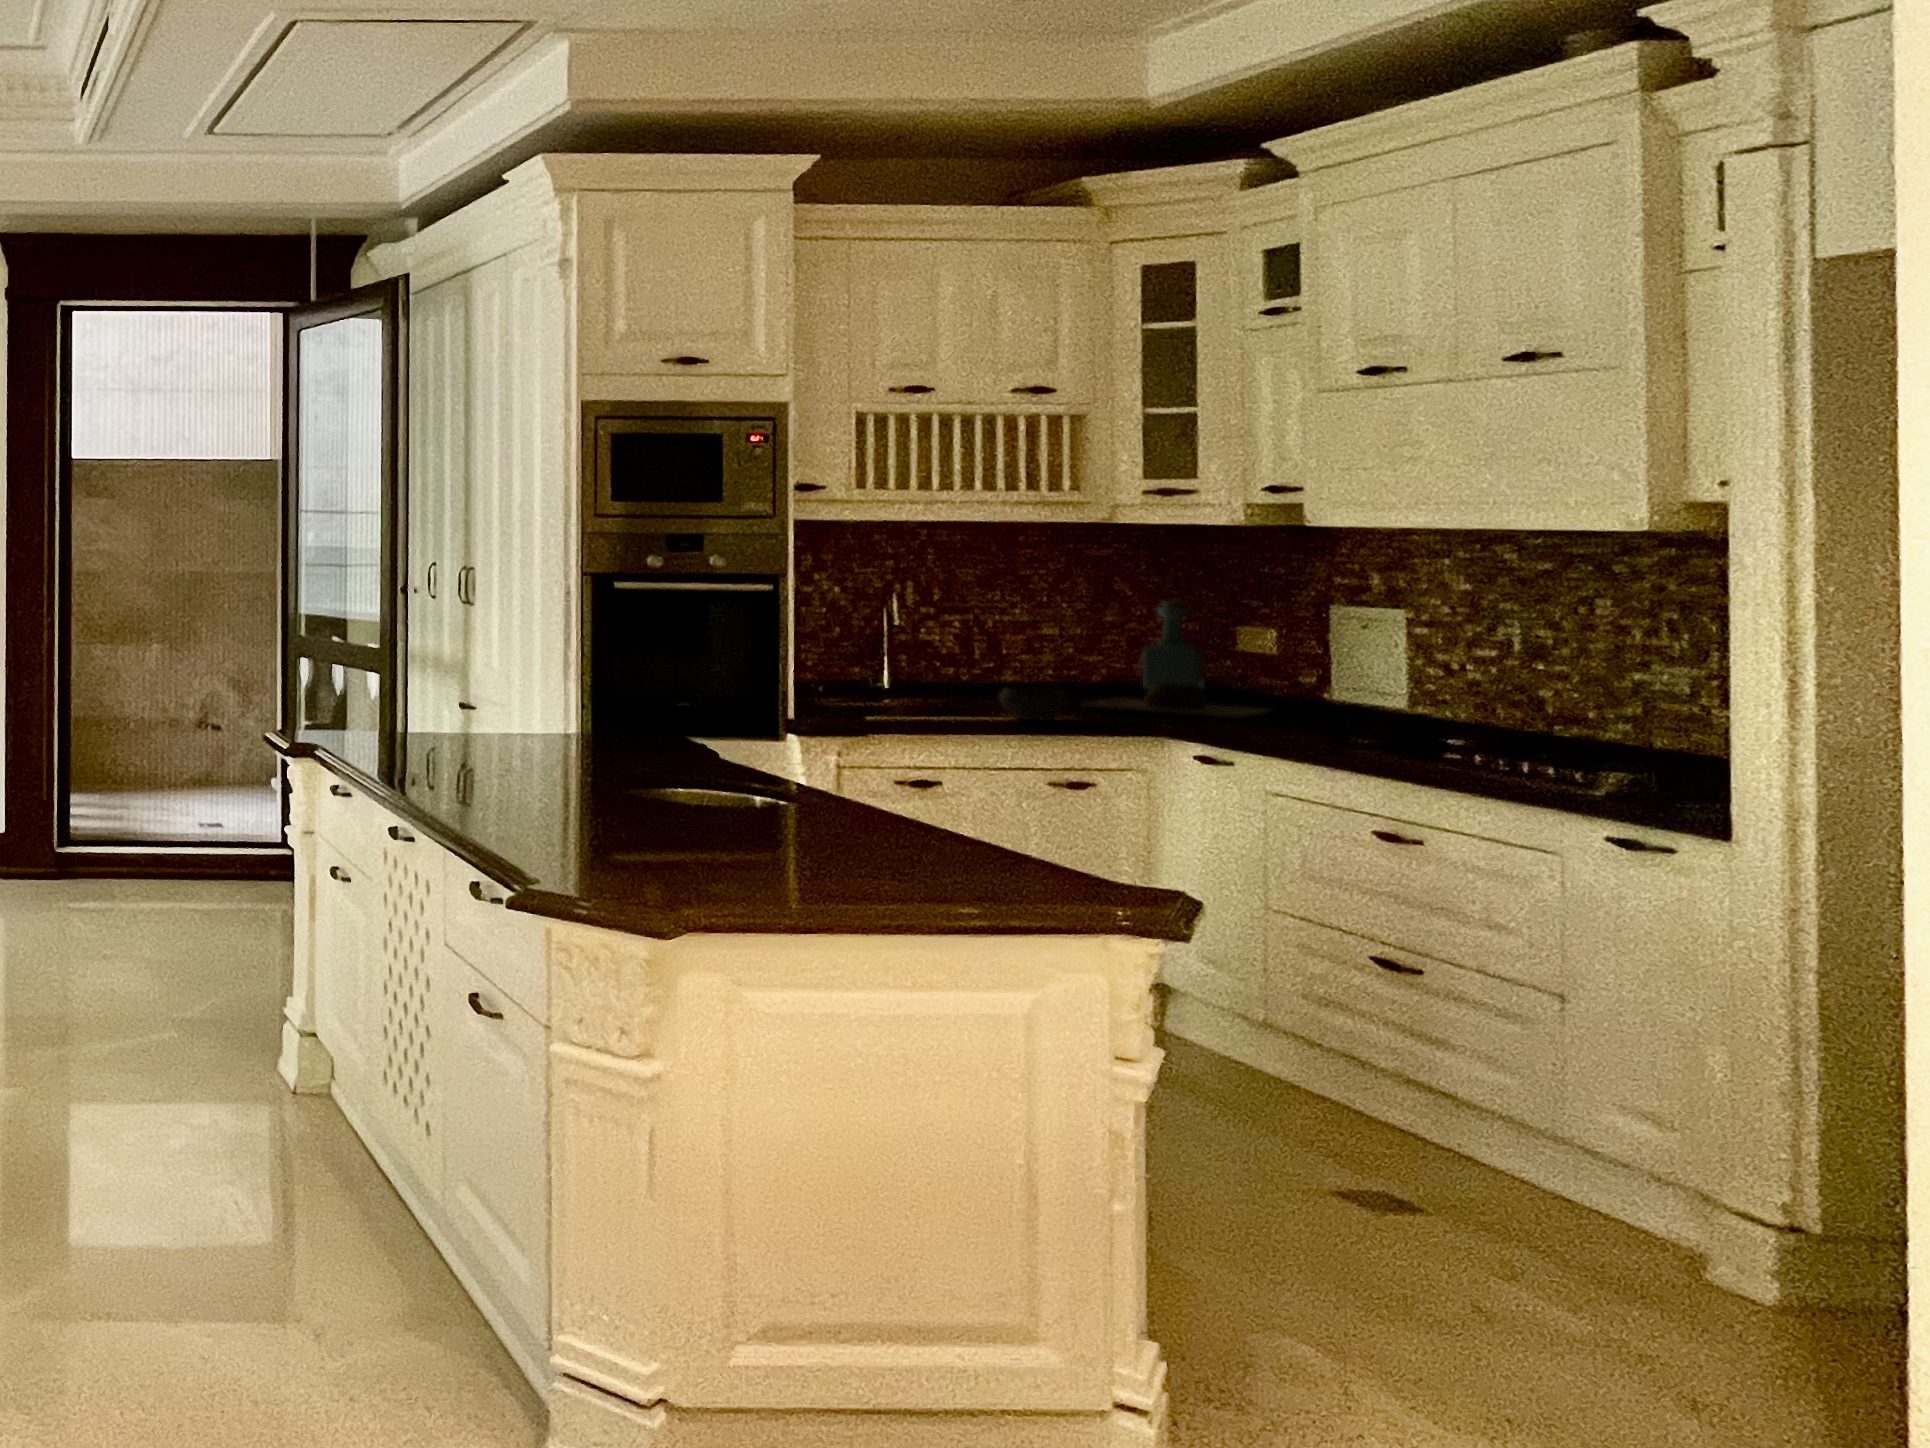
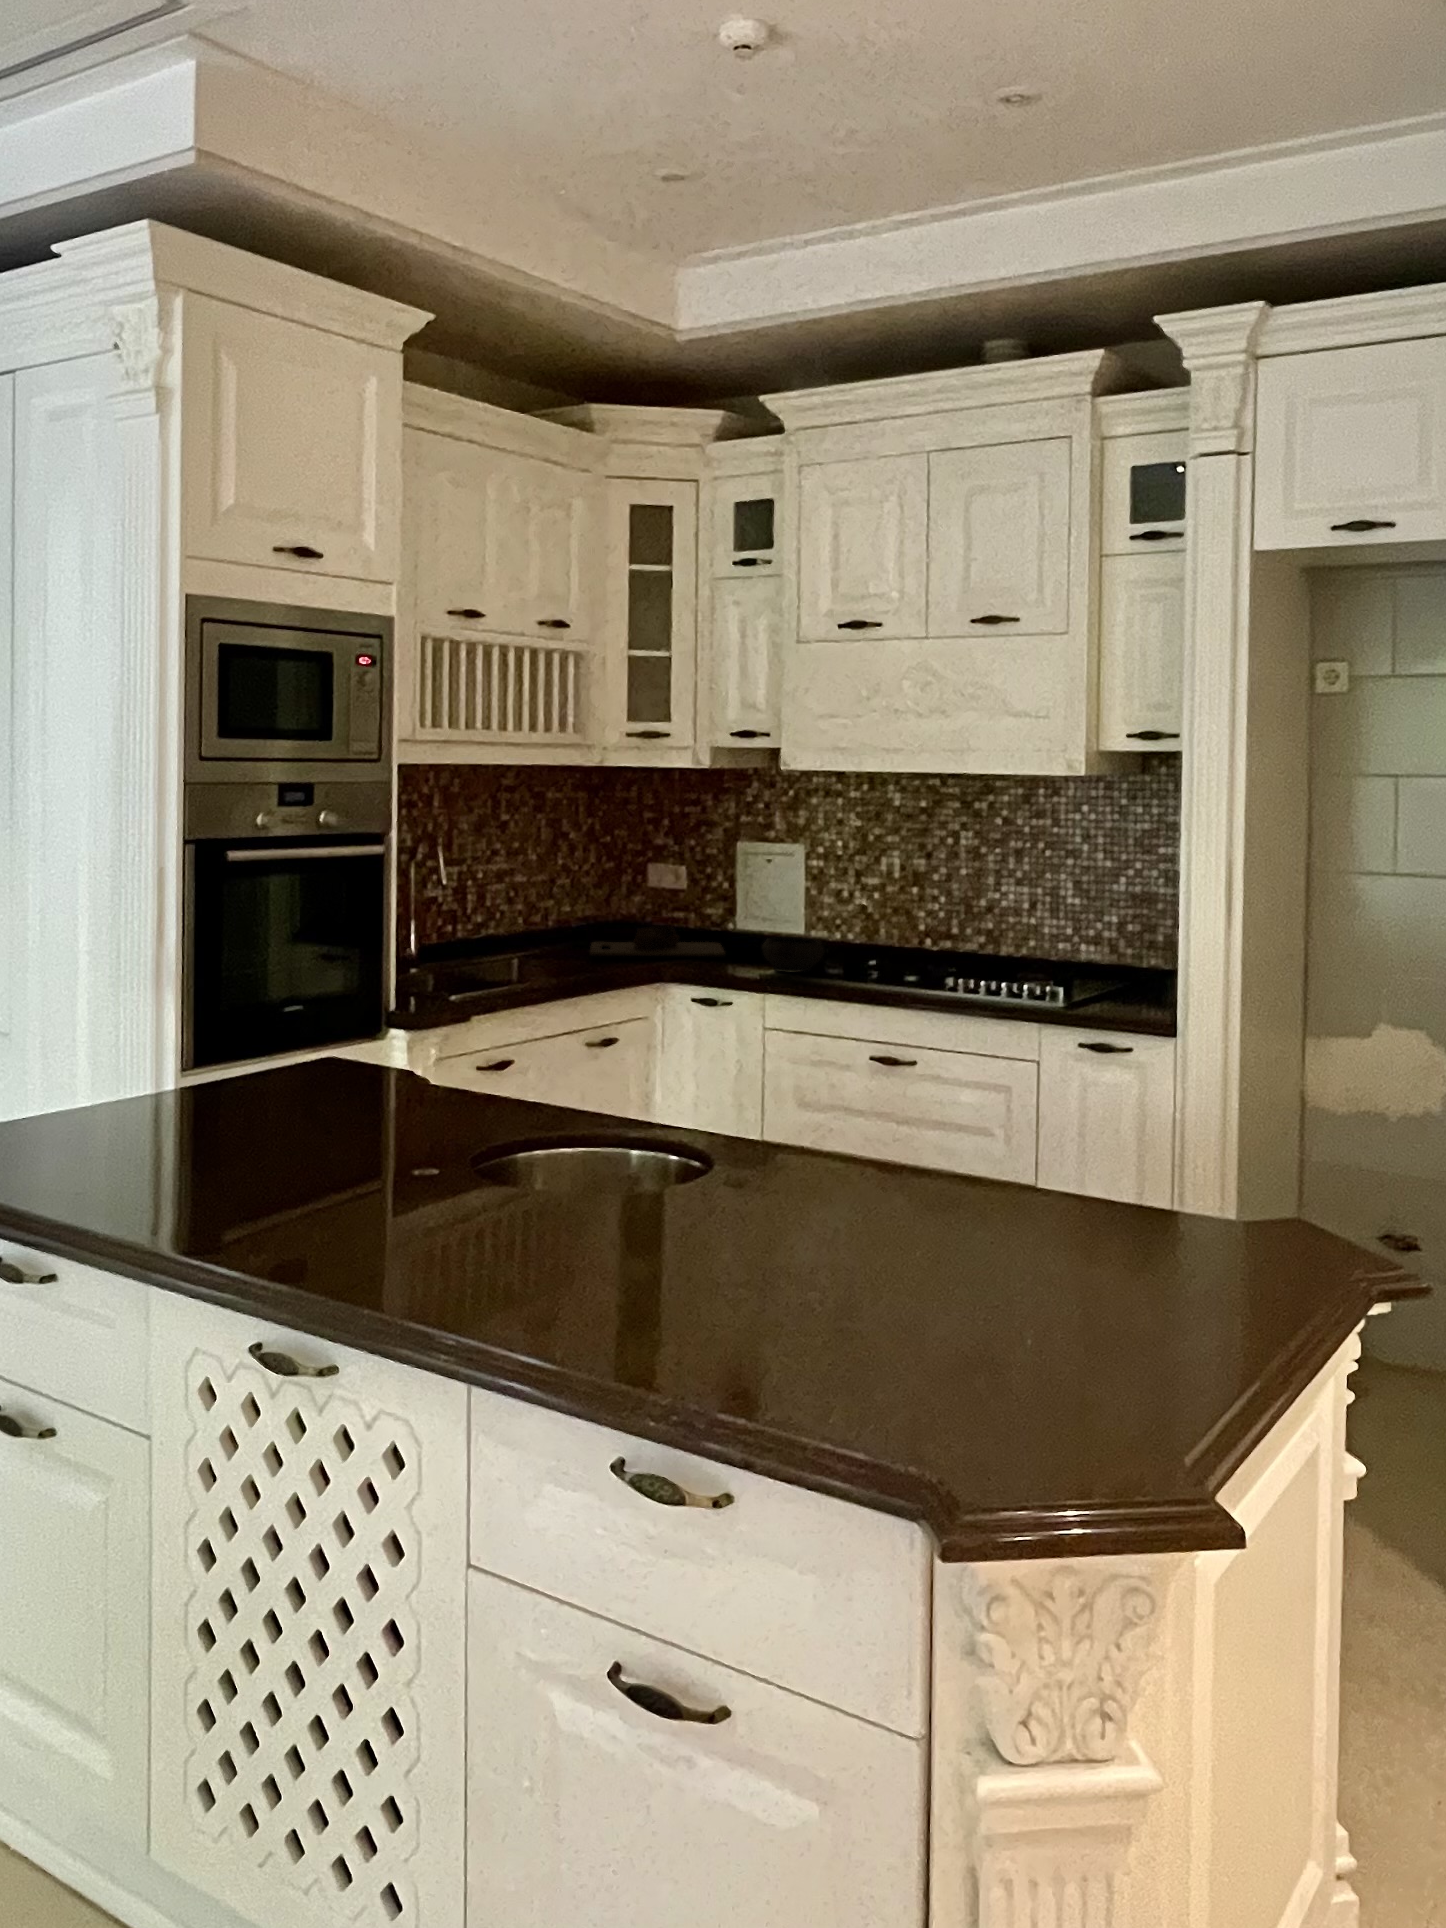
bottle: present [1140,601,1204,689] -> none [575,841,629,928]
ceramic bowl: present [999,687,1070,721] -> present [761,937,824,973]

